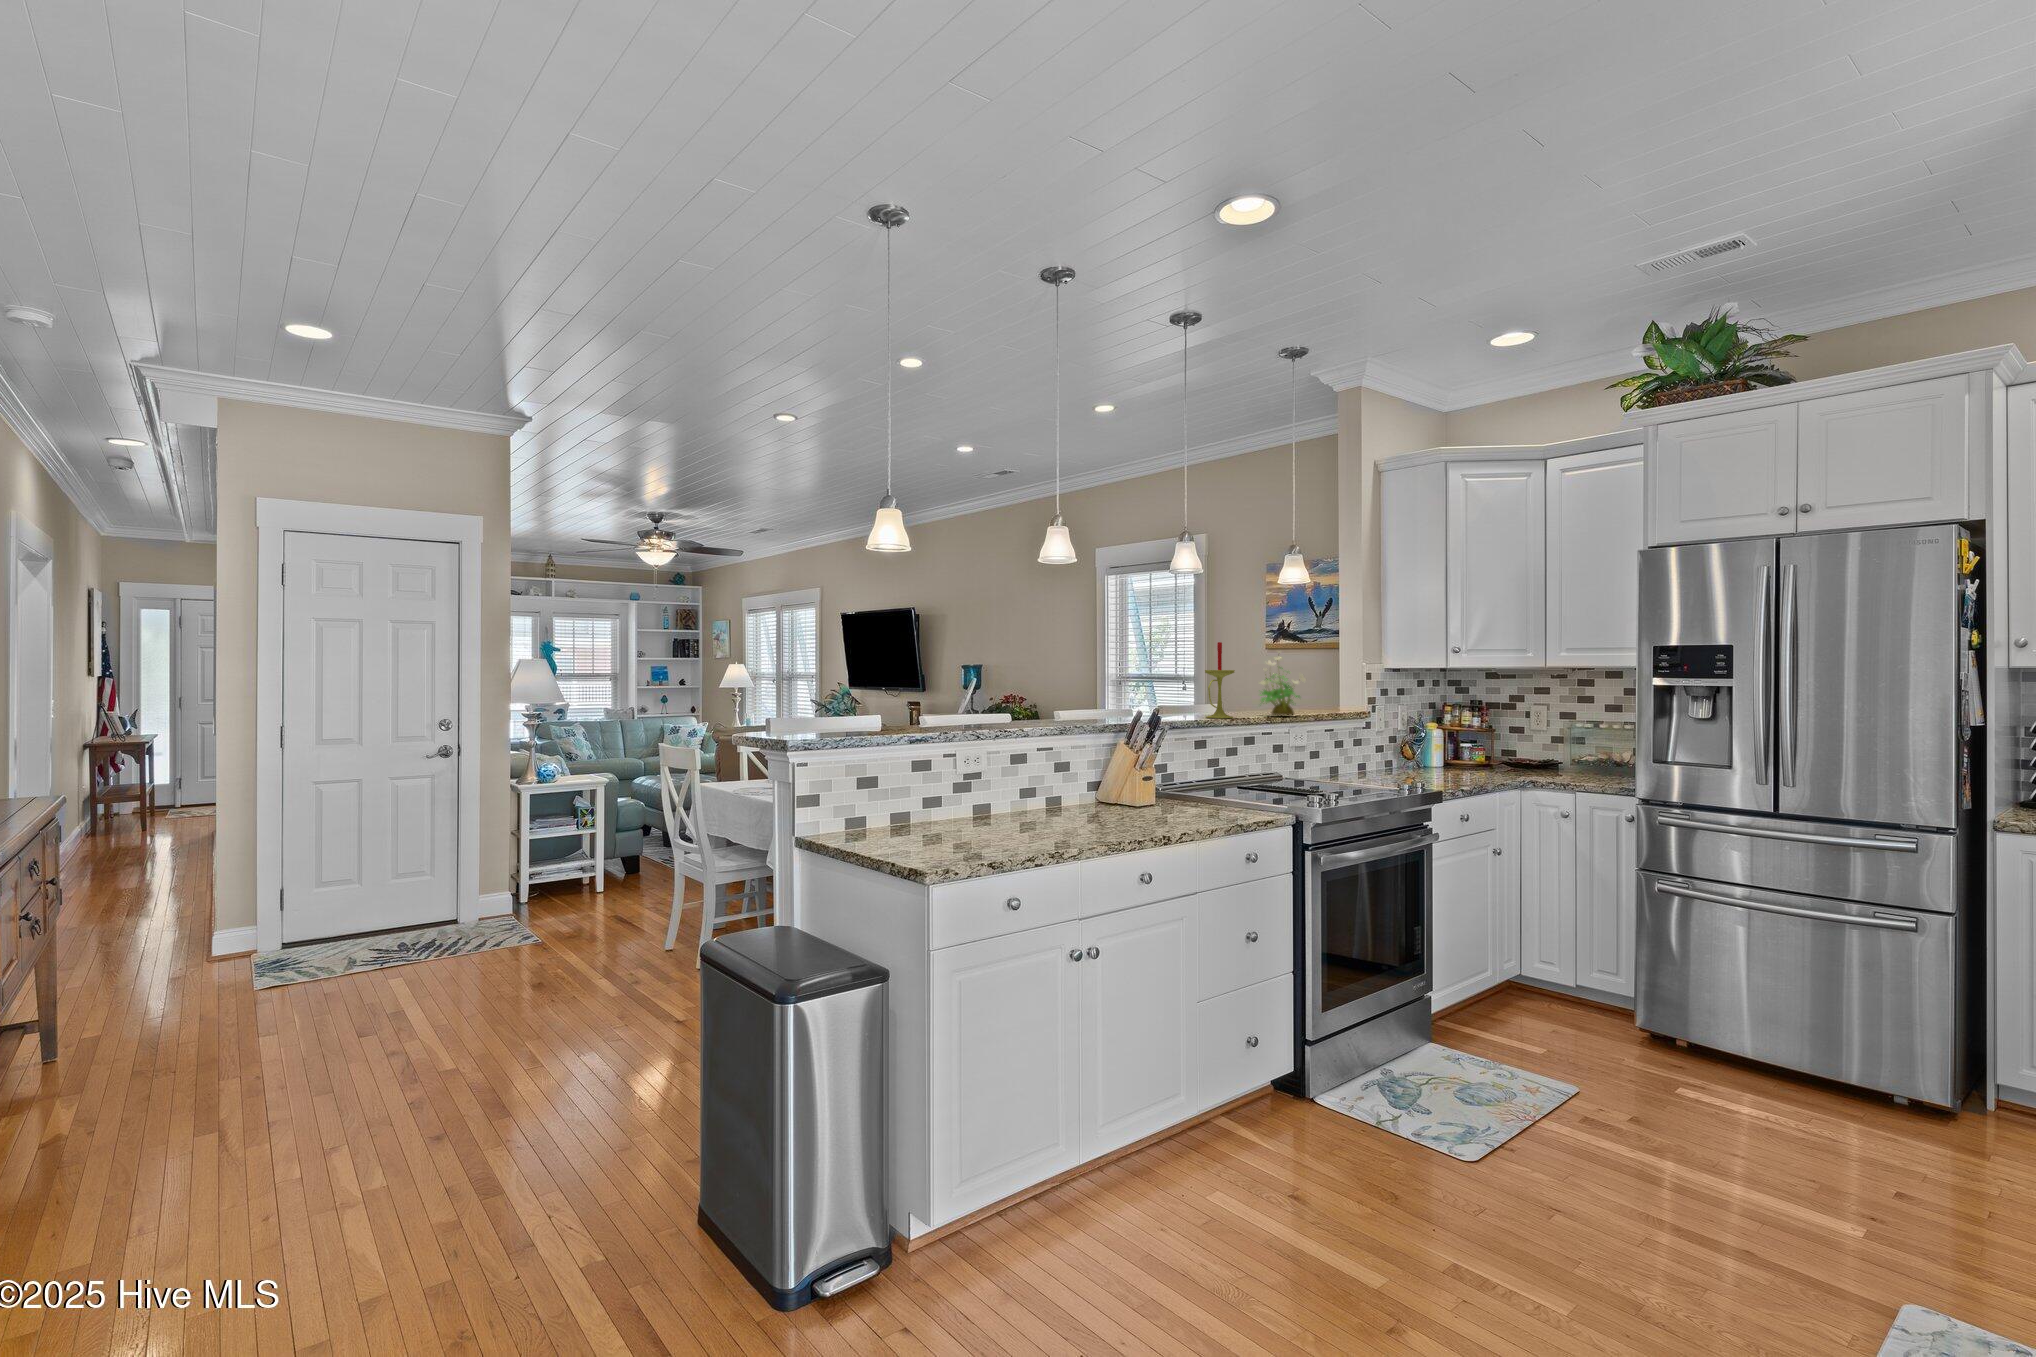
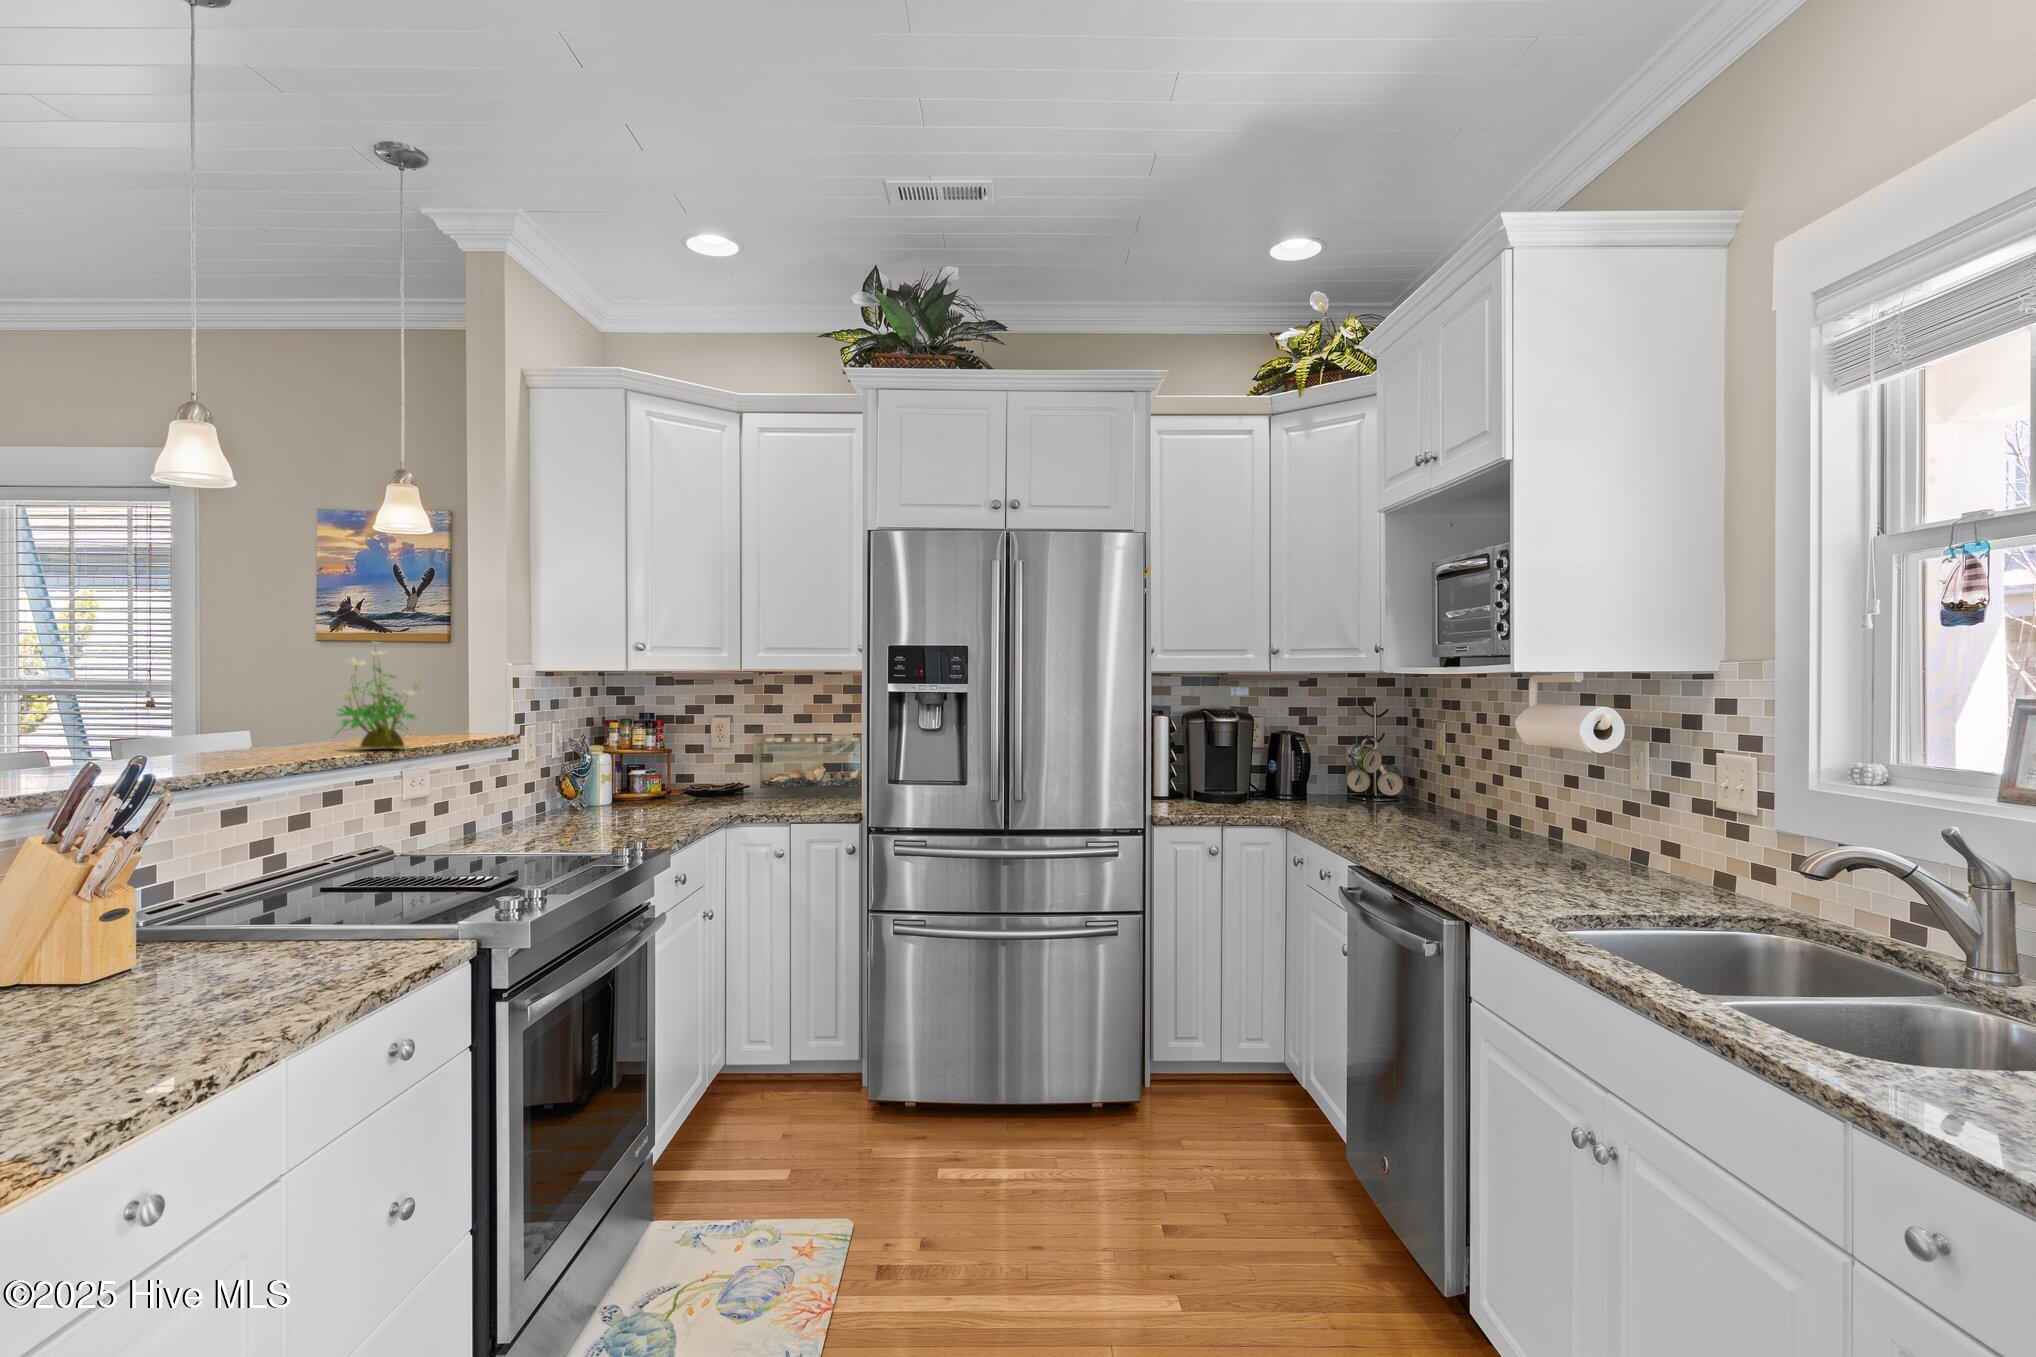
candle: present [1205,642,1235,718] -> none [229,618,298,762]

